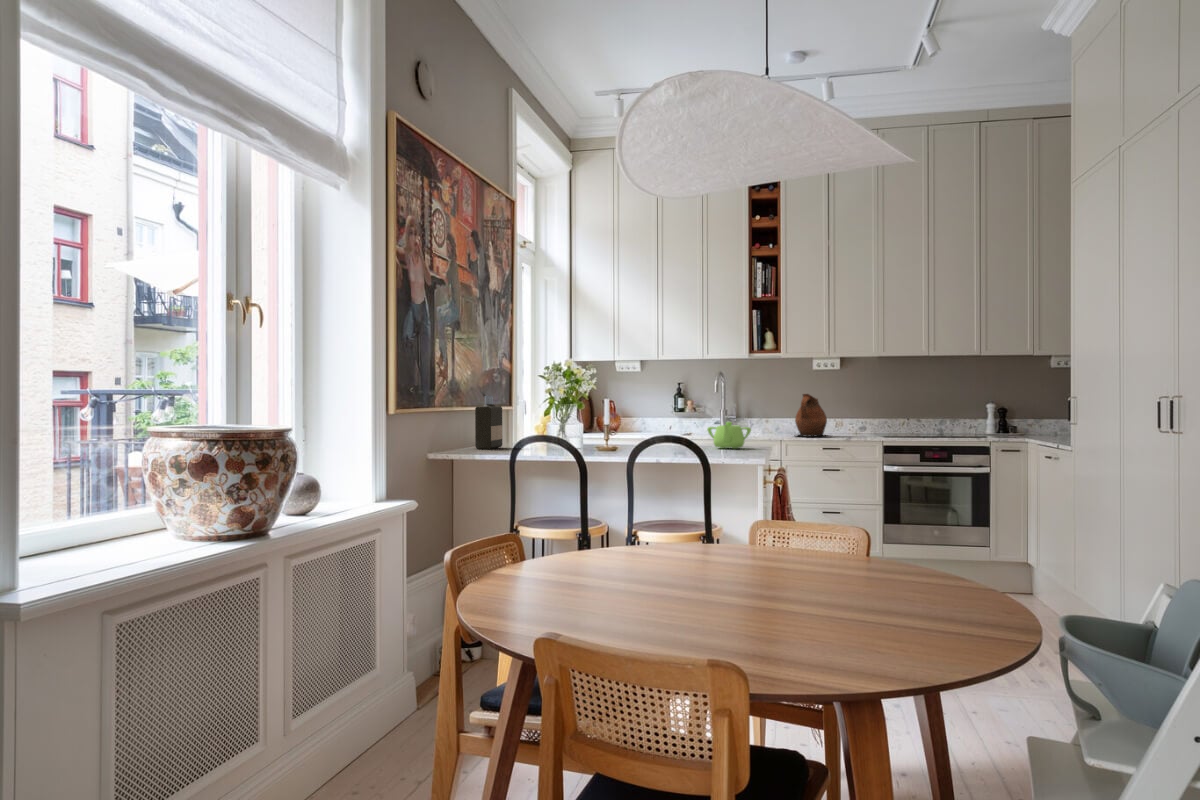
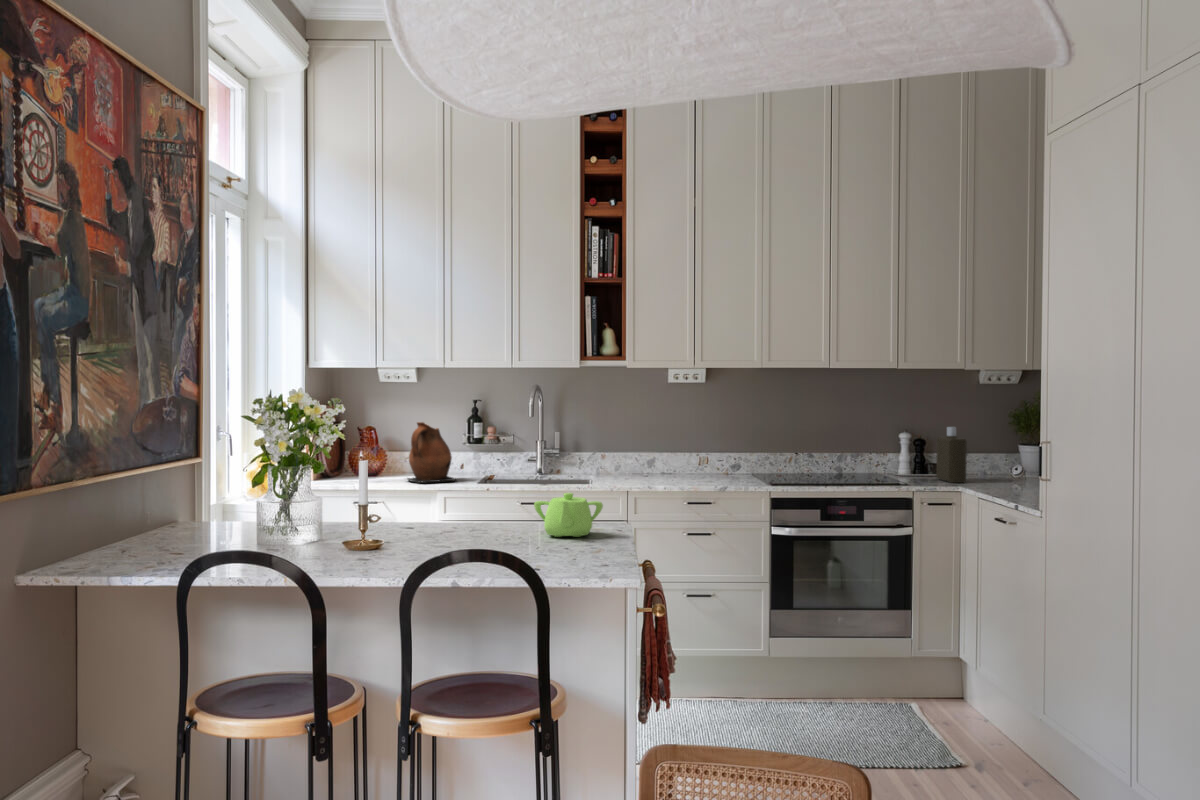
ceramic pitcher: present [795,394,829,437] -> present [407,422,457,483]
bottle: present [475,396,503,449] -> present [936,427,967,483]

